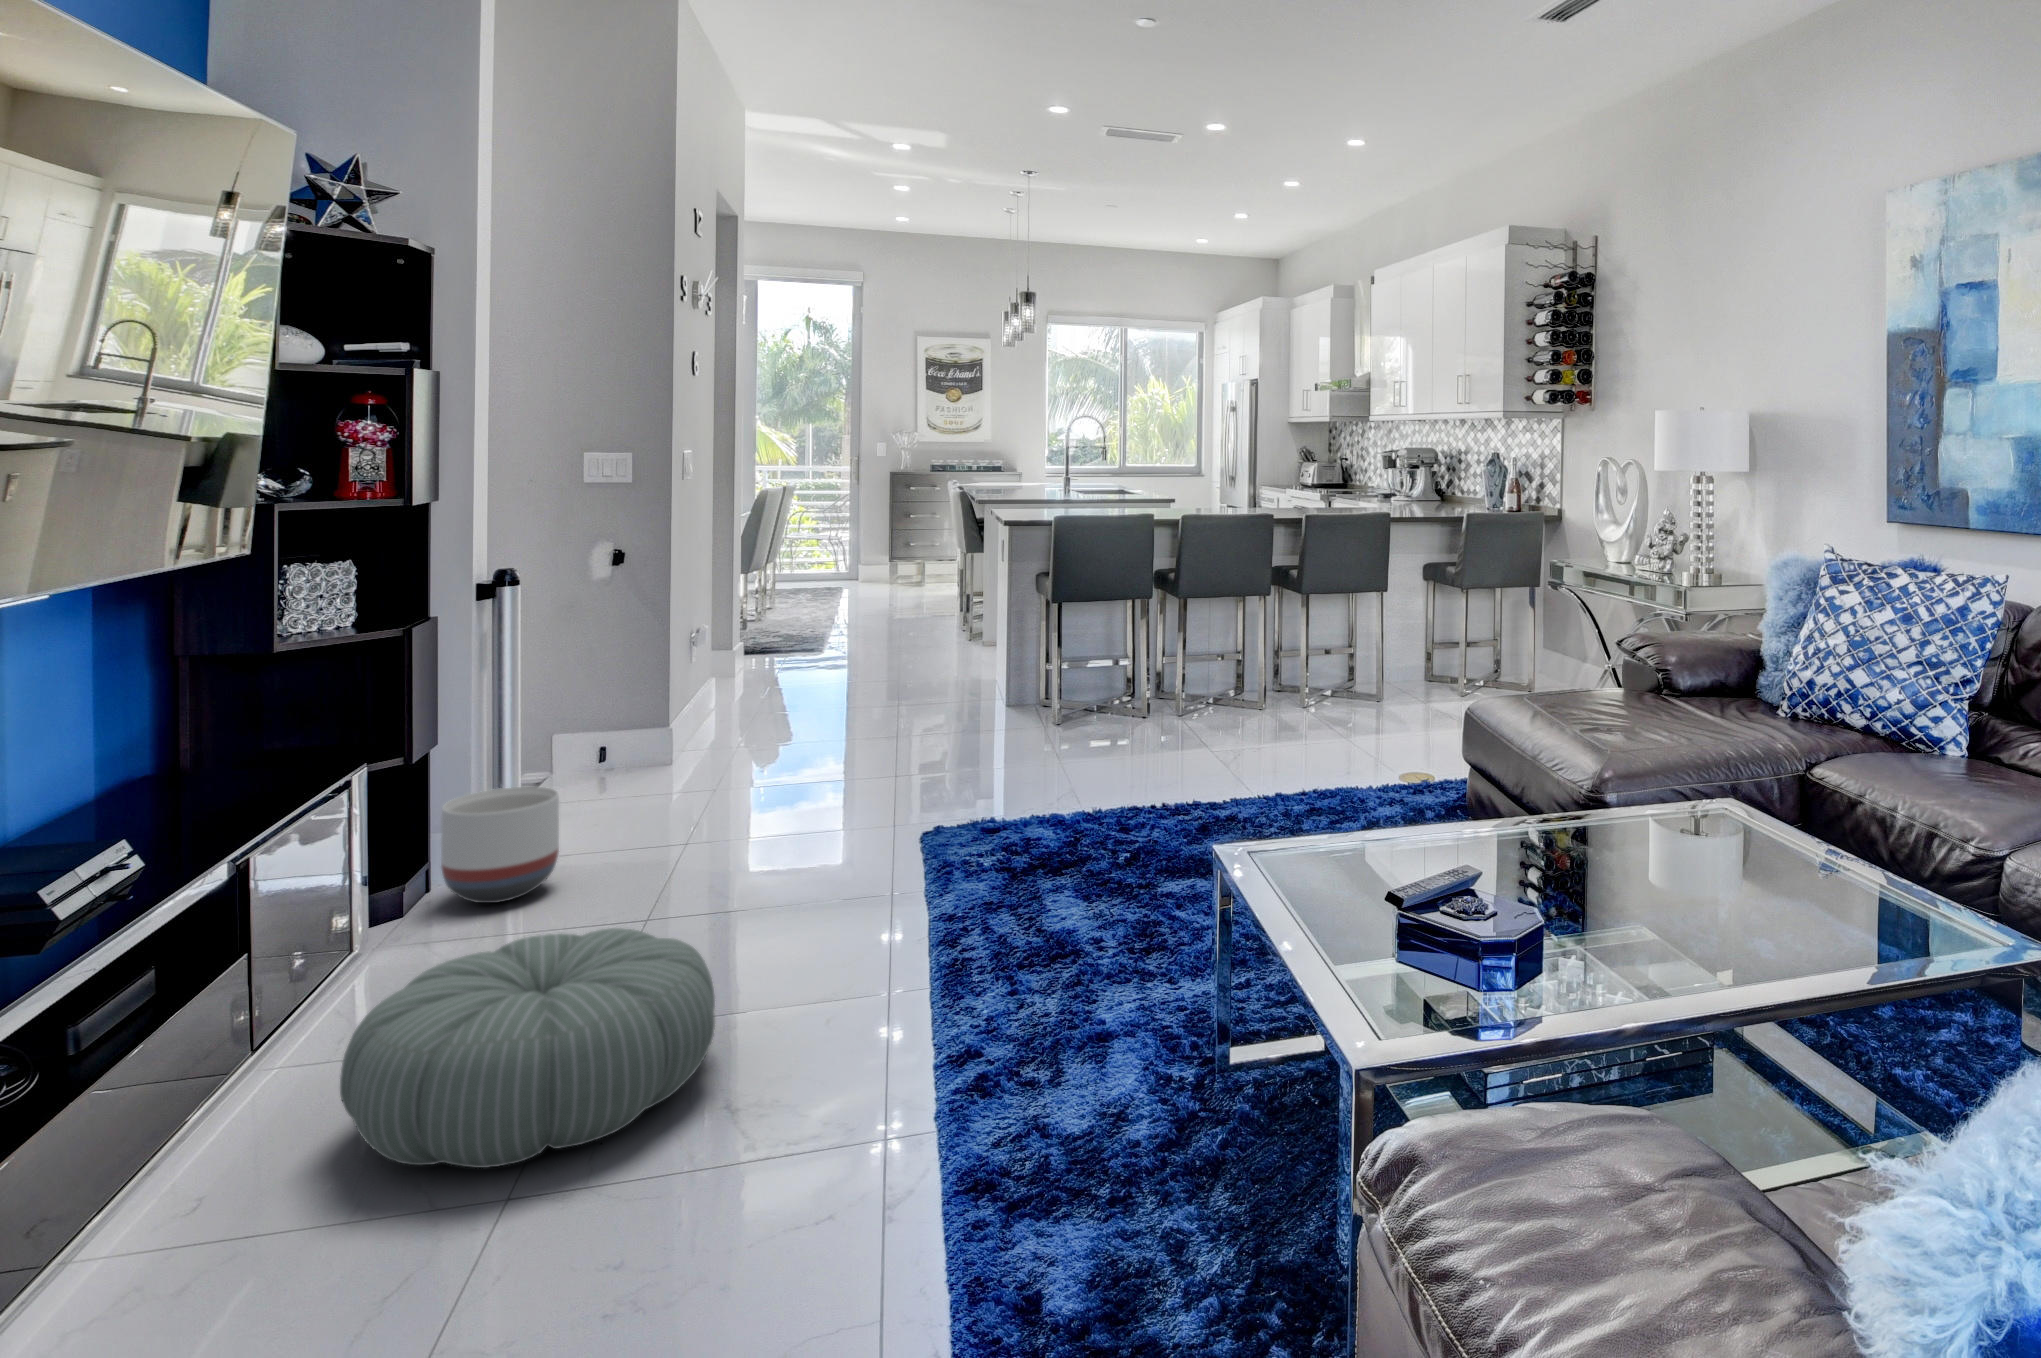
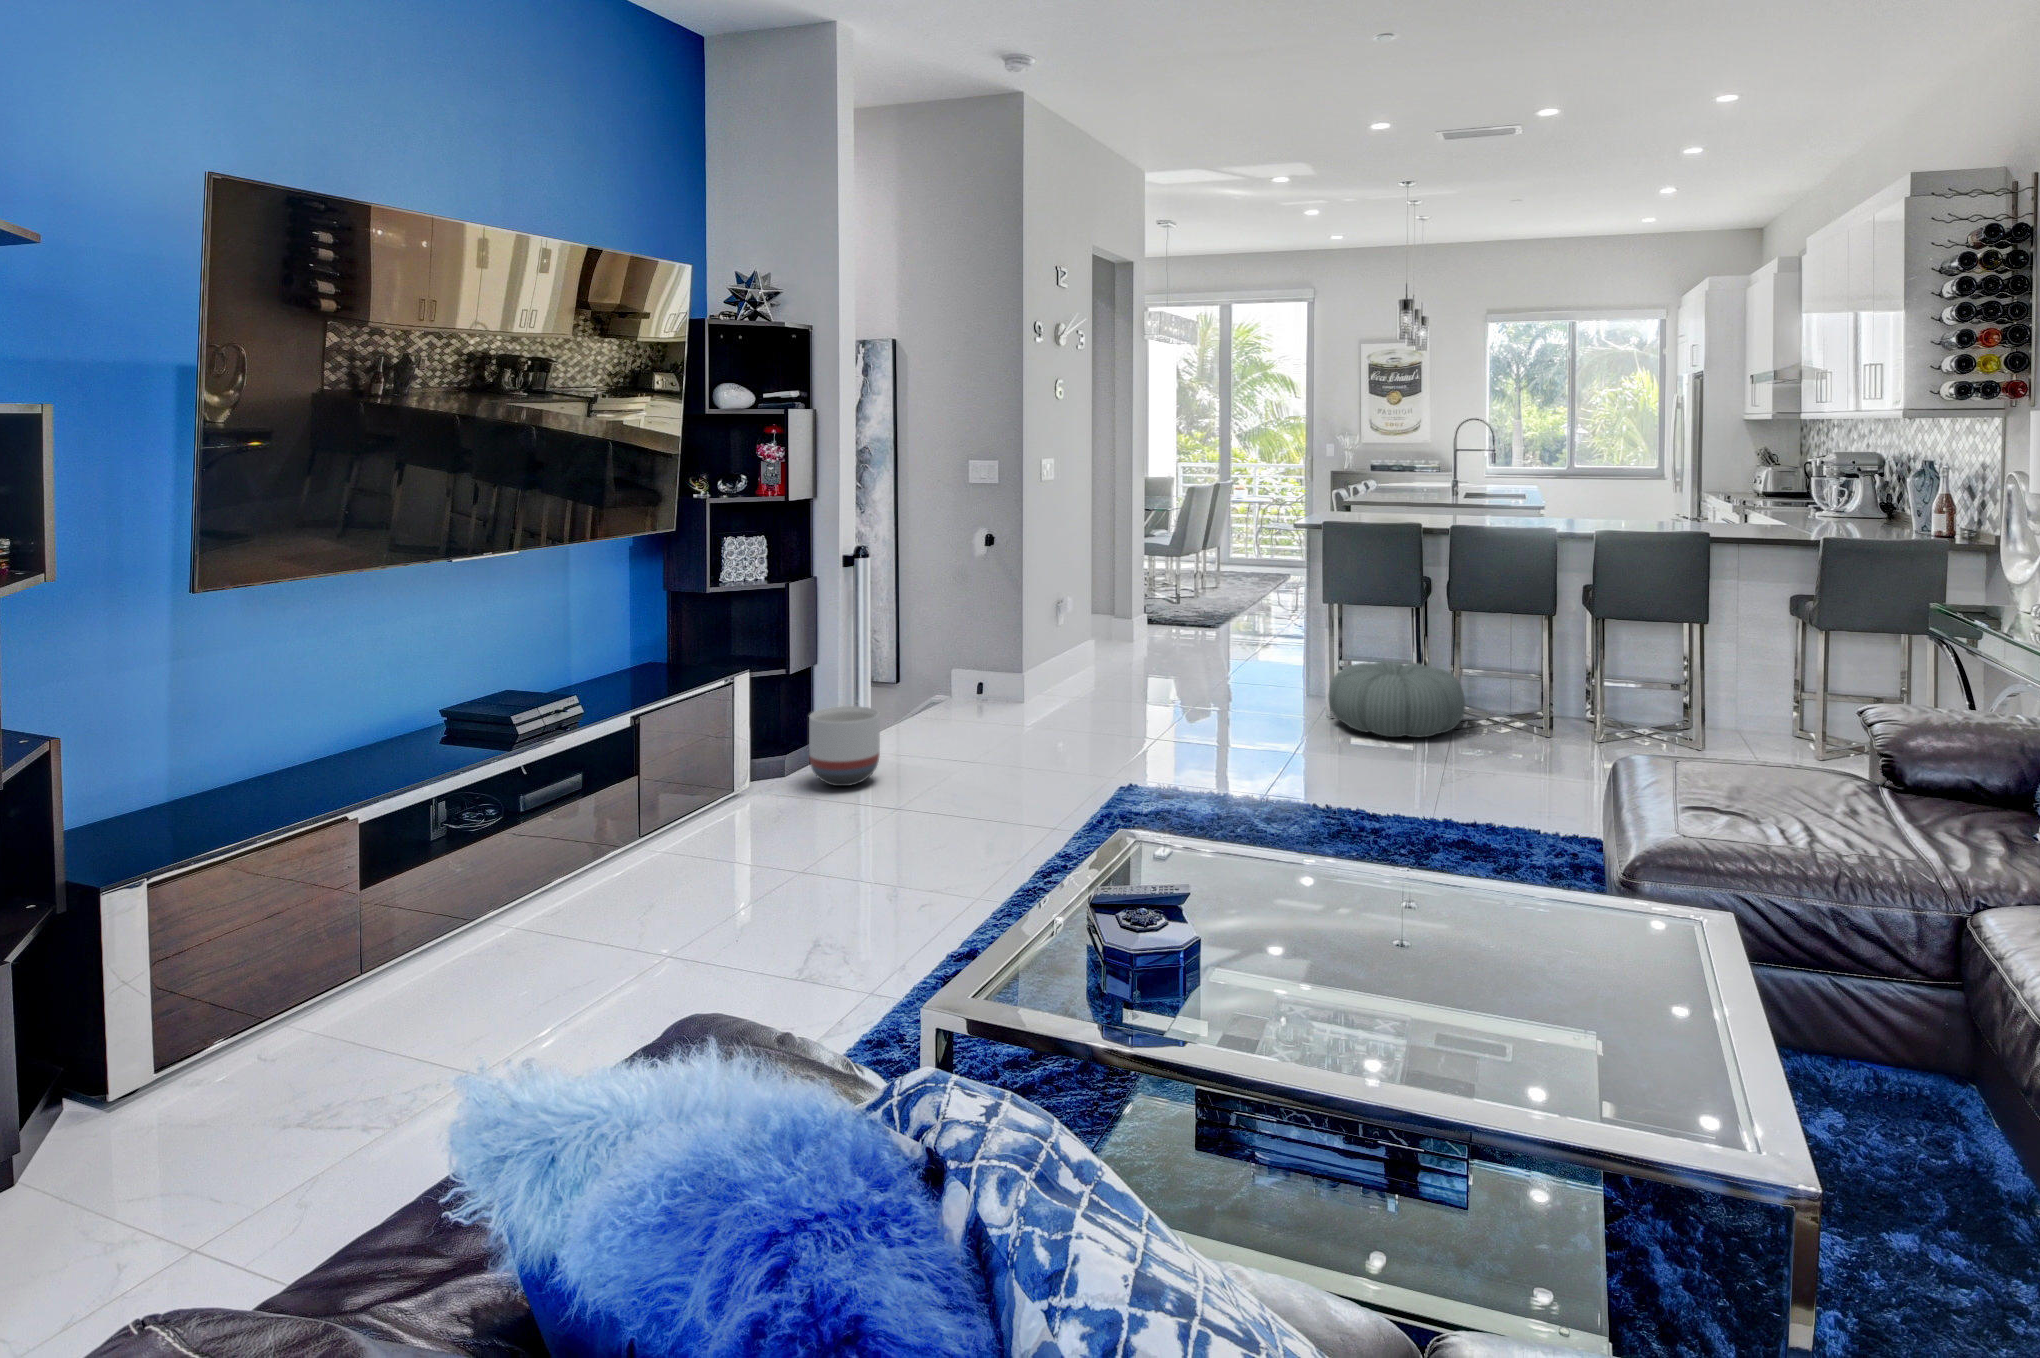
pouf: present [340,928,715,1168] -> present [1328,661,1466,737]

